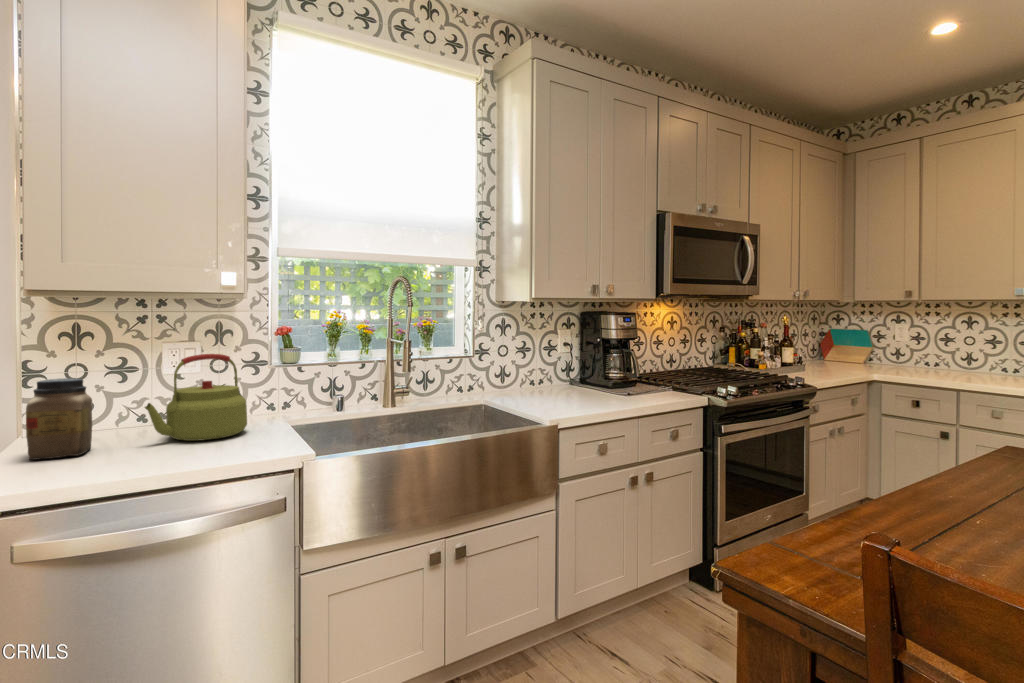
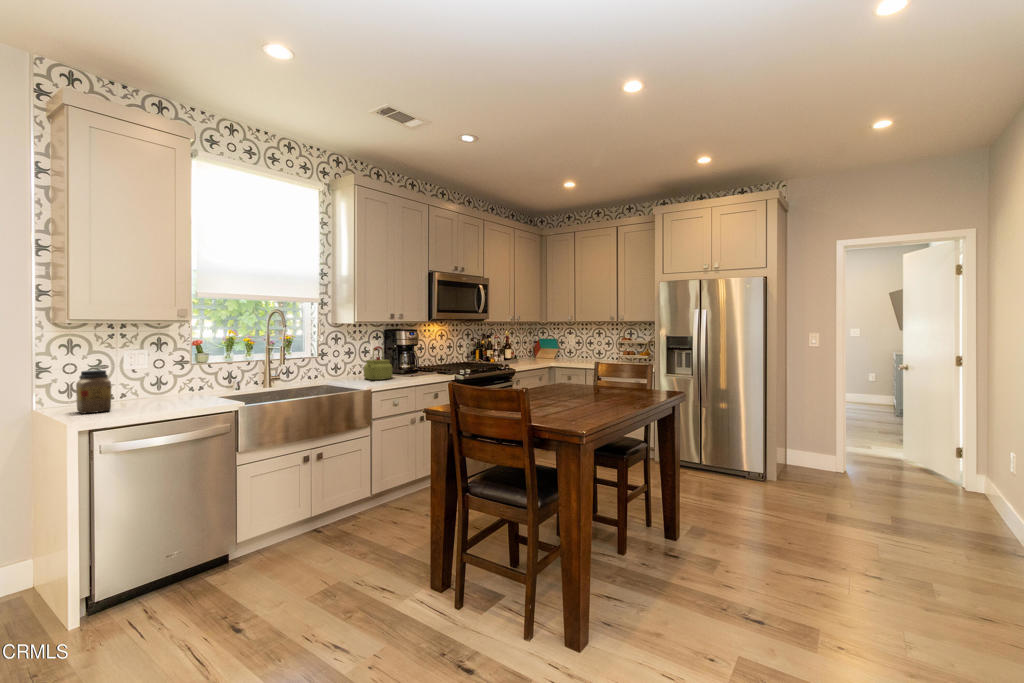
kettle: present [145,354,247,441] -> present [364,346,392,380]

